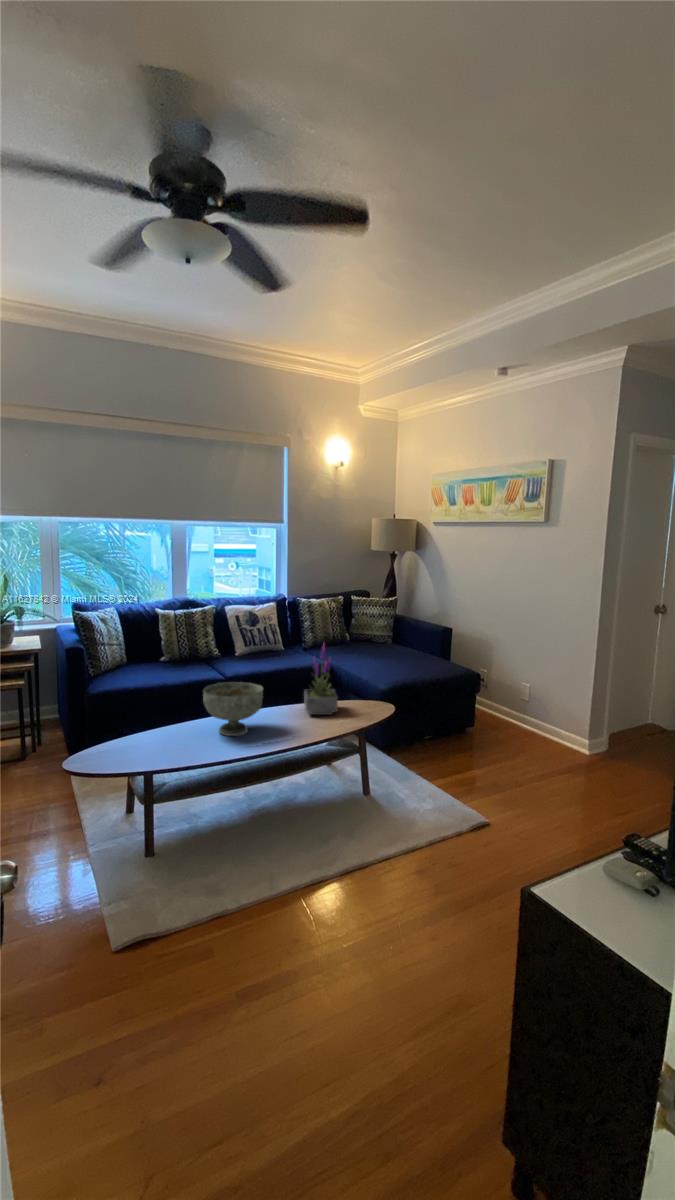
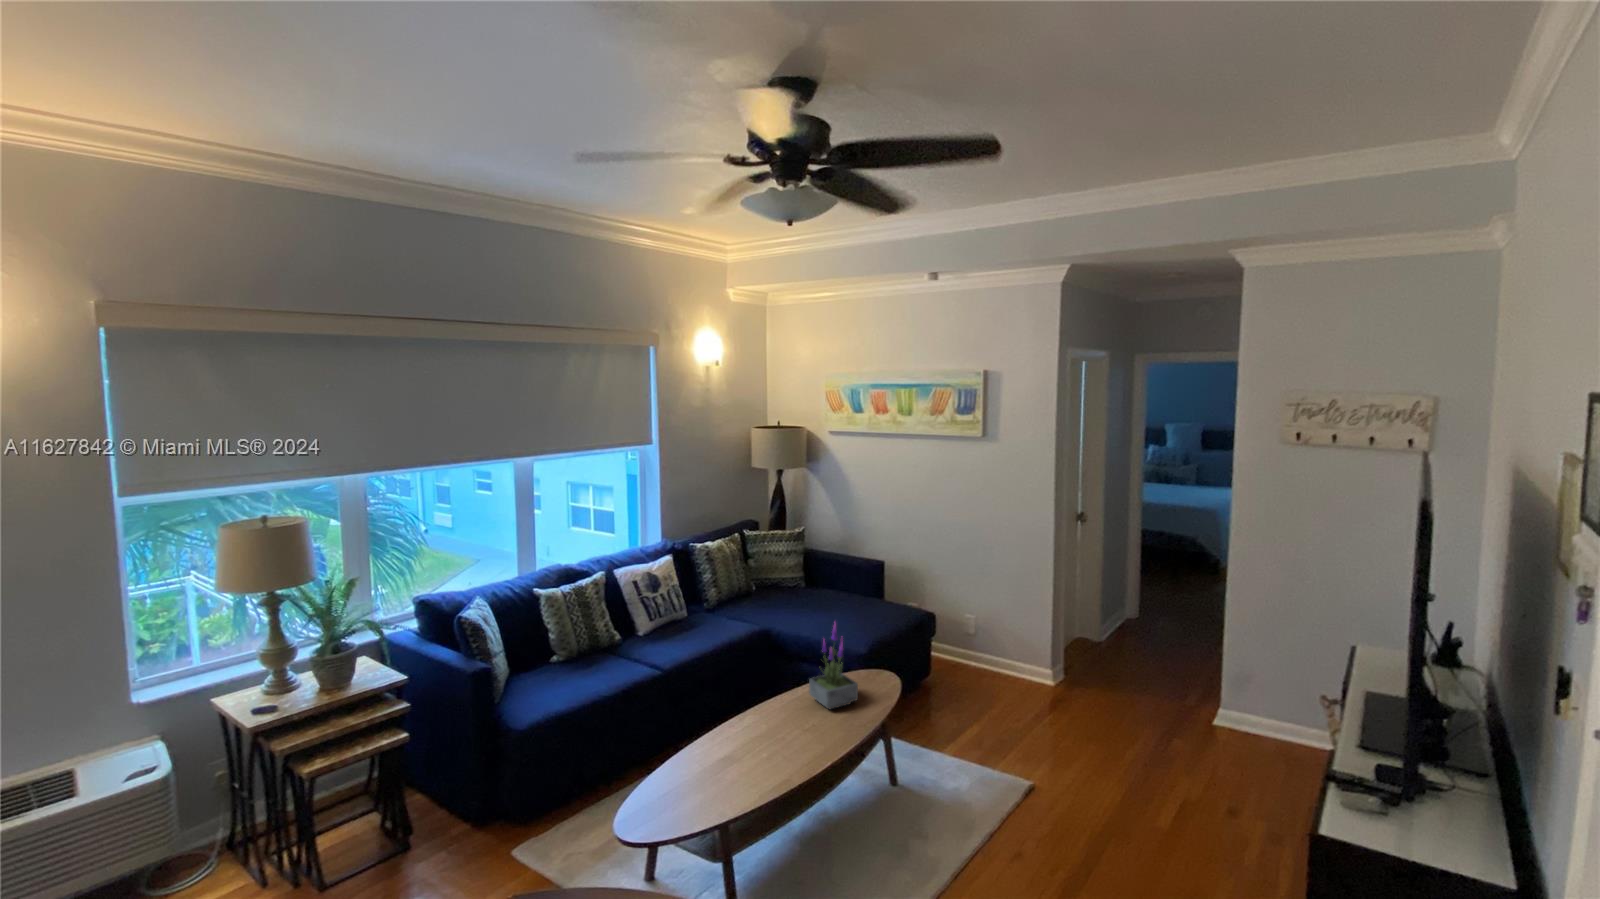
decorative bowl: present [203,682,263,736] -> none [732,688,802,761]

